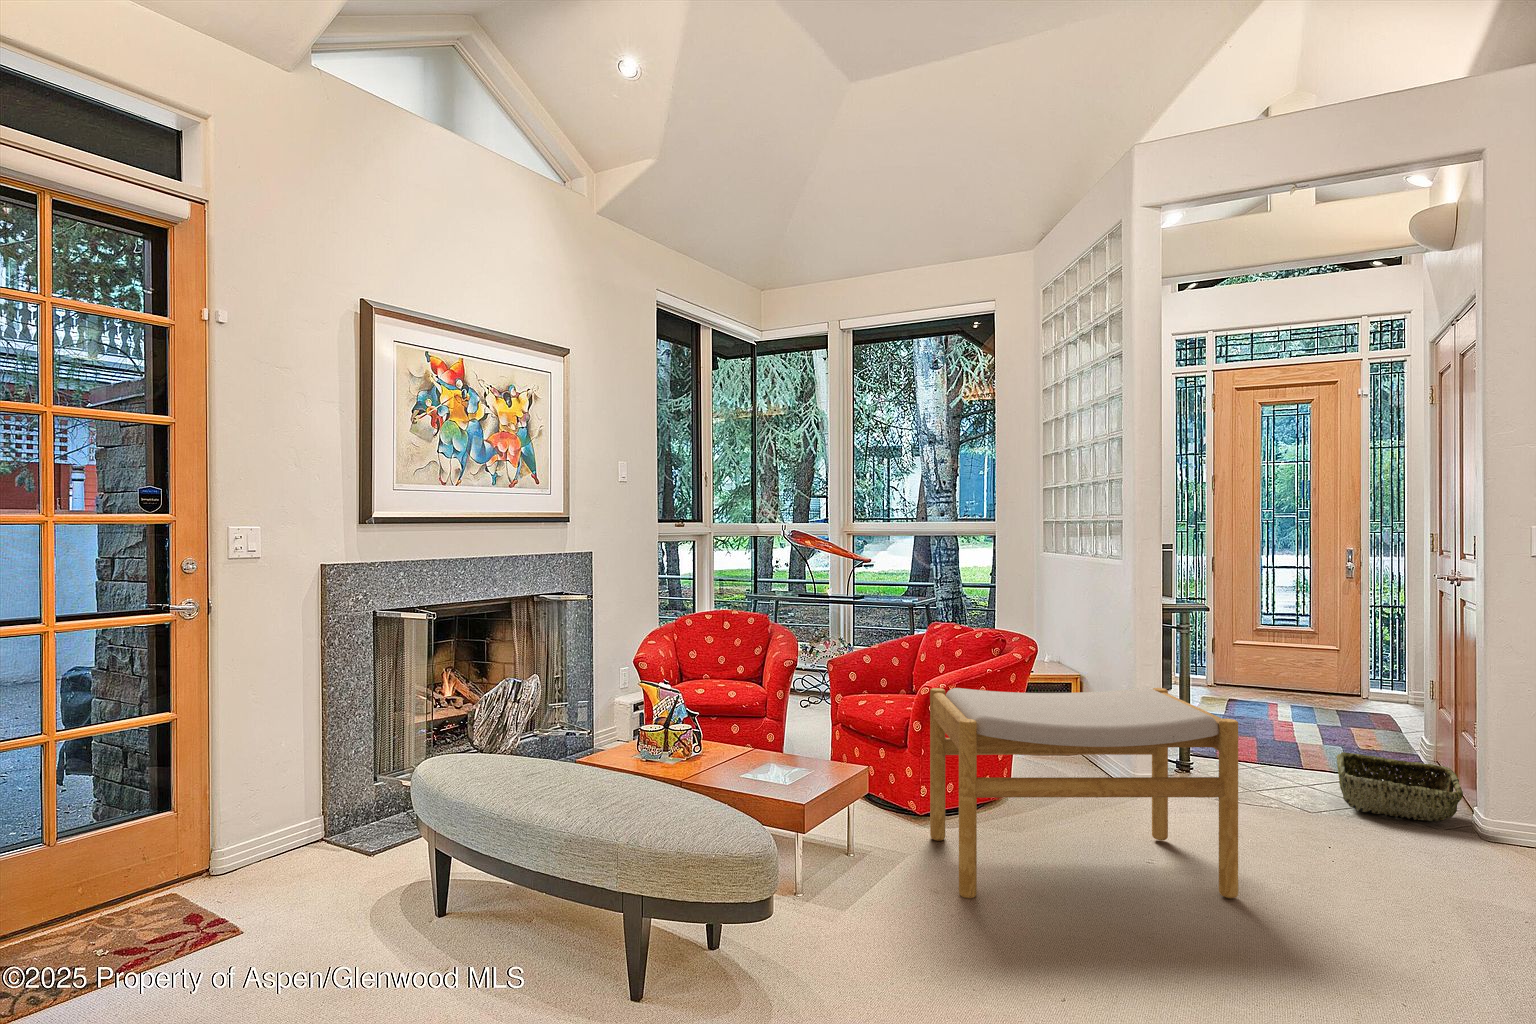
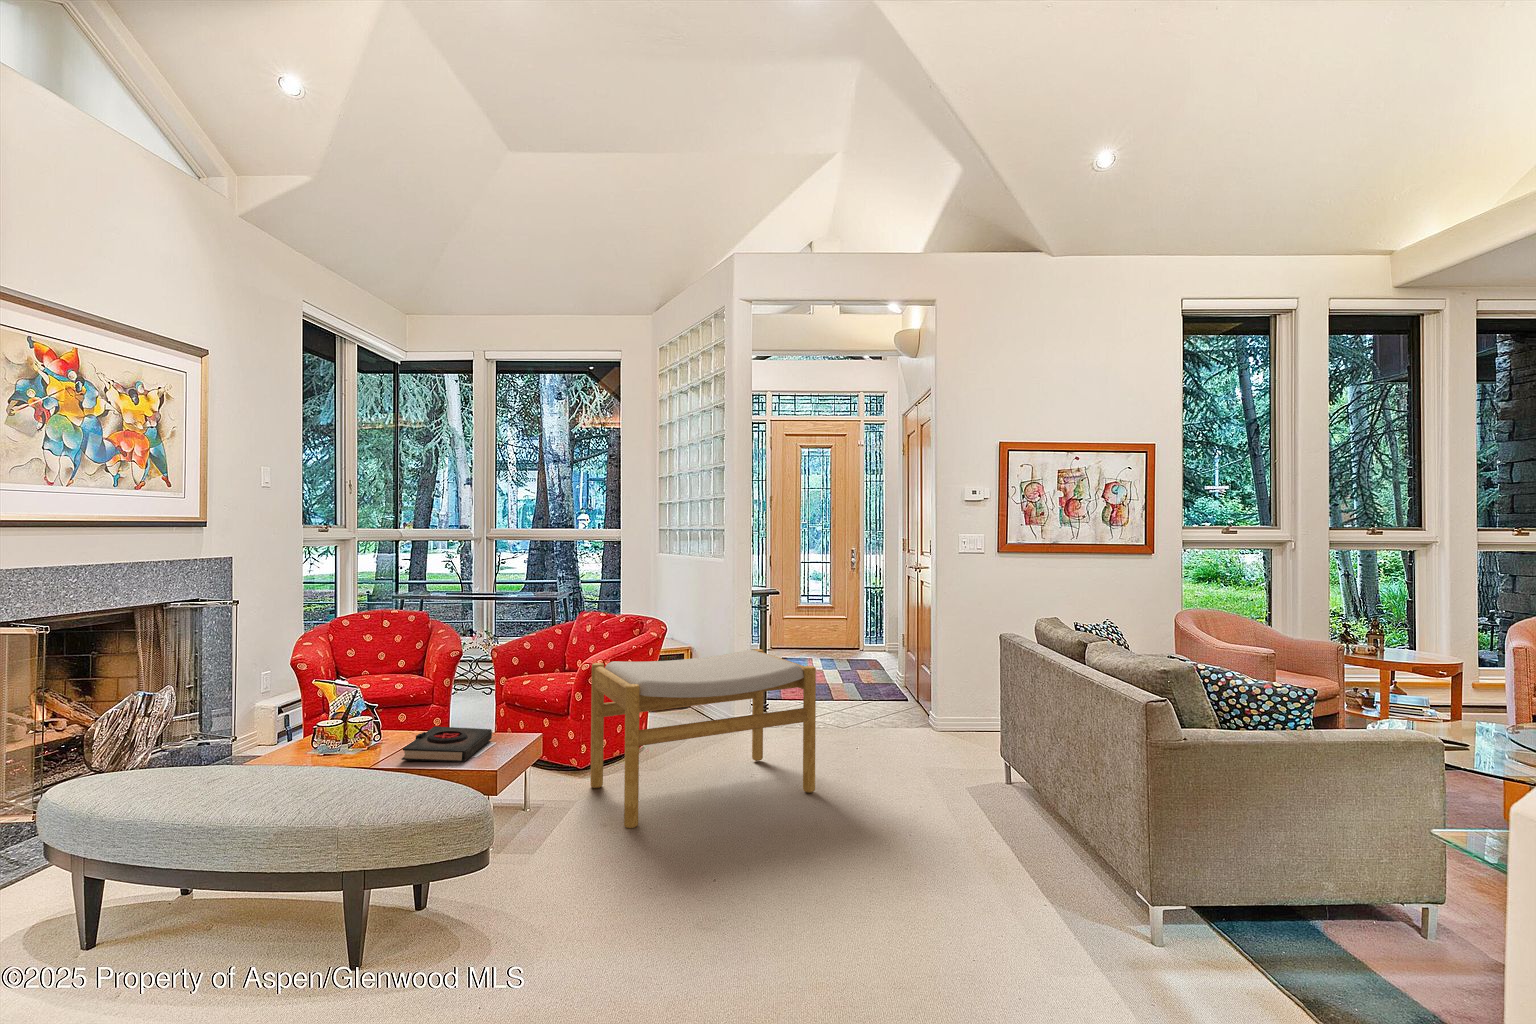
book: none [715,743,812,787] -> present [402,726,492,762]
woven basket: present [1336,752,1463,821] -> none [857,684,927,724]

